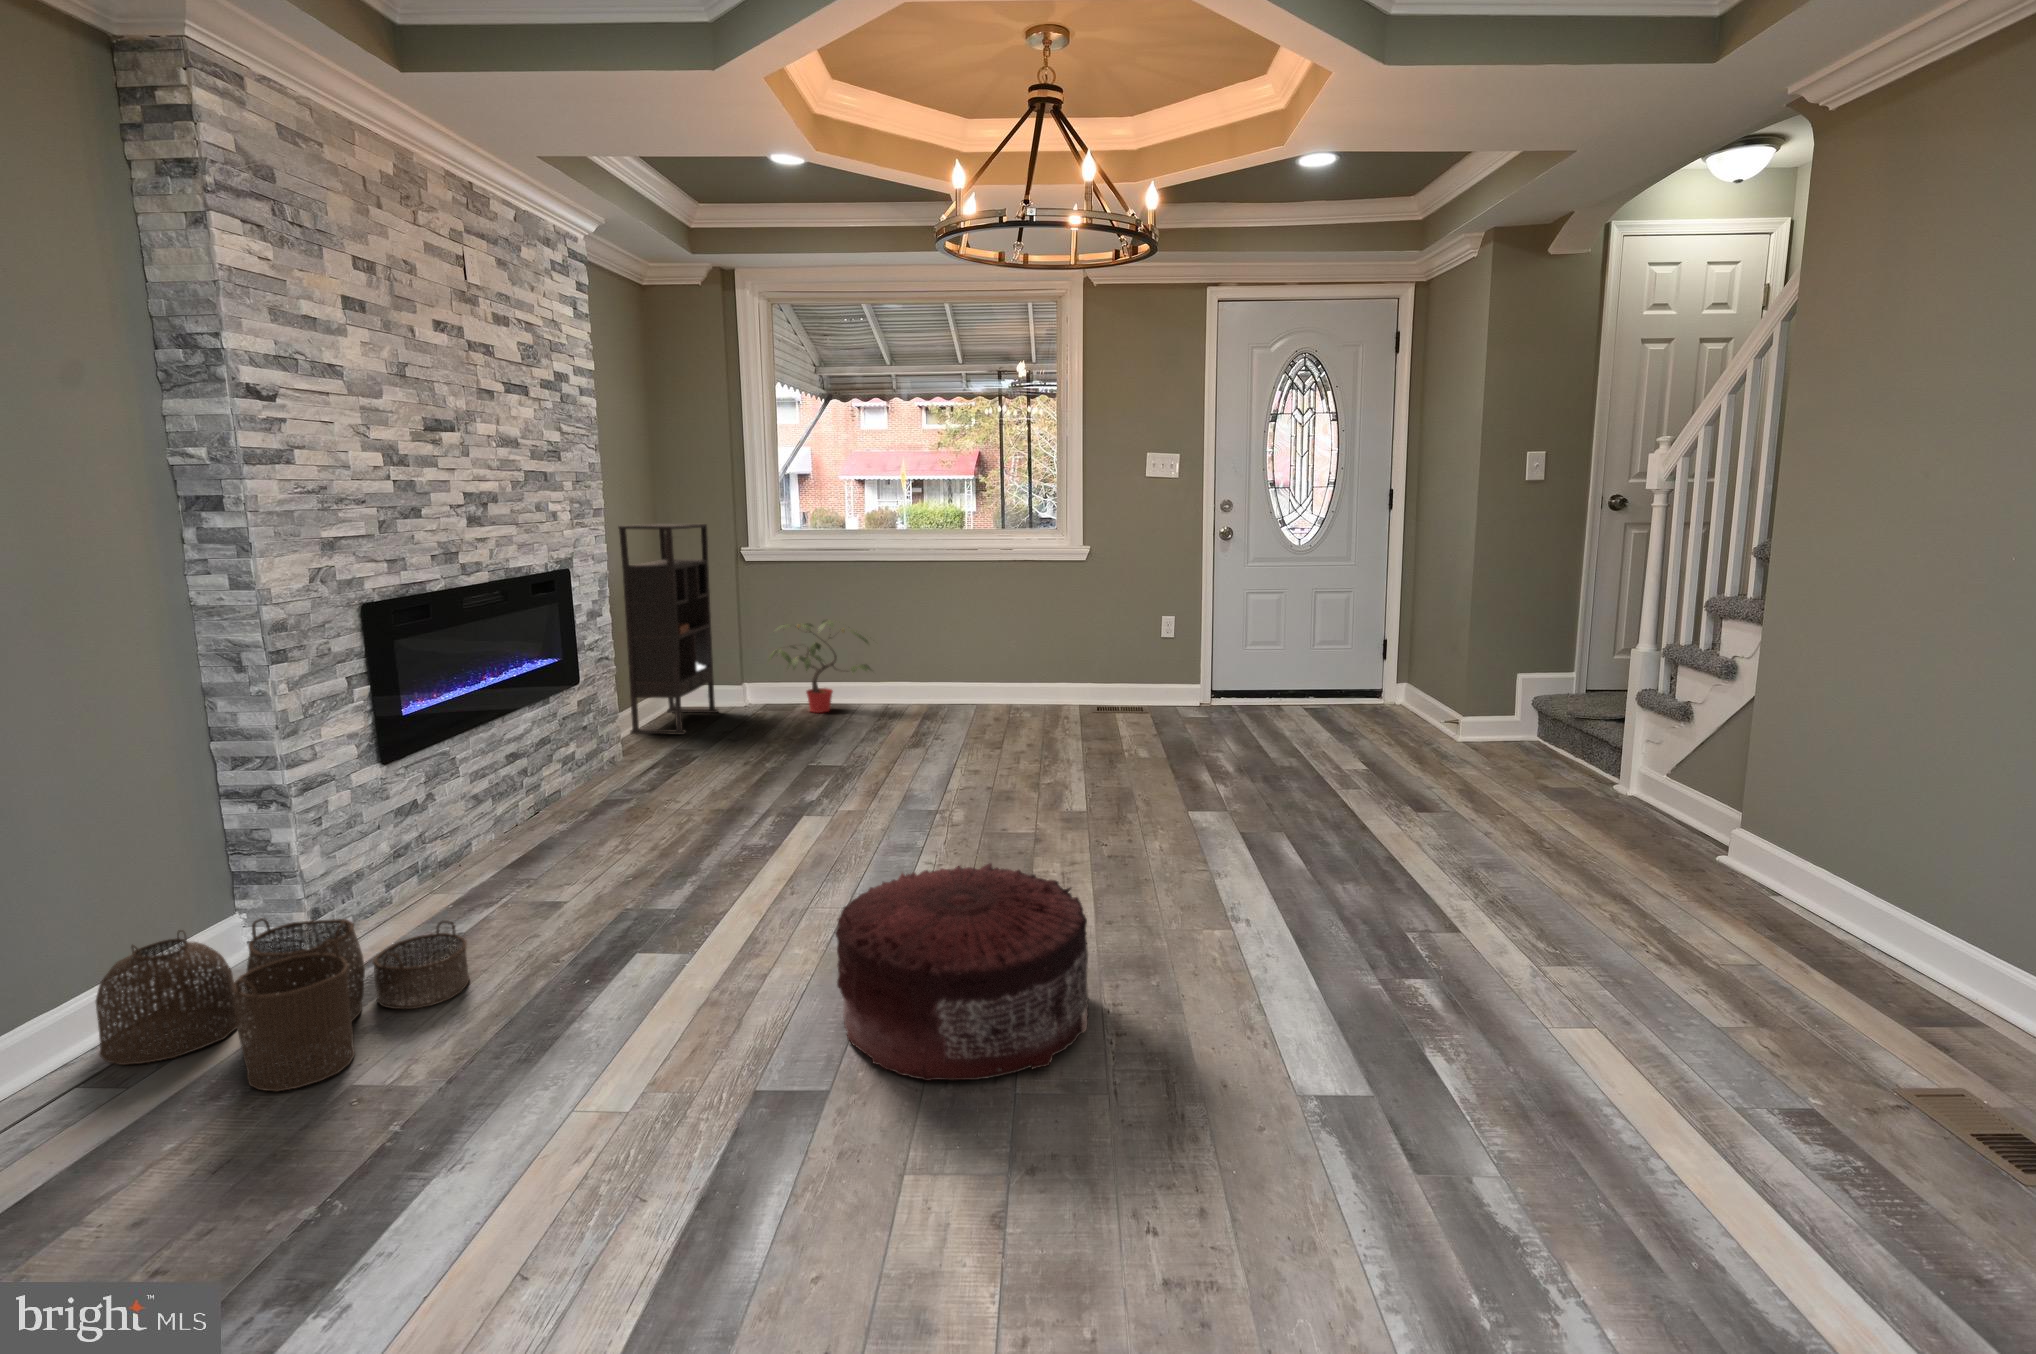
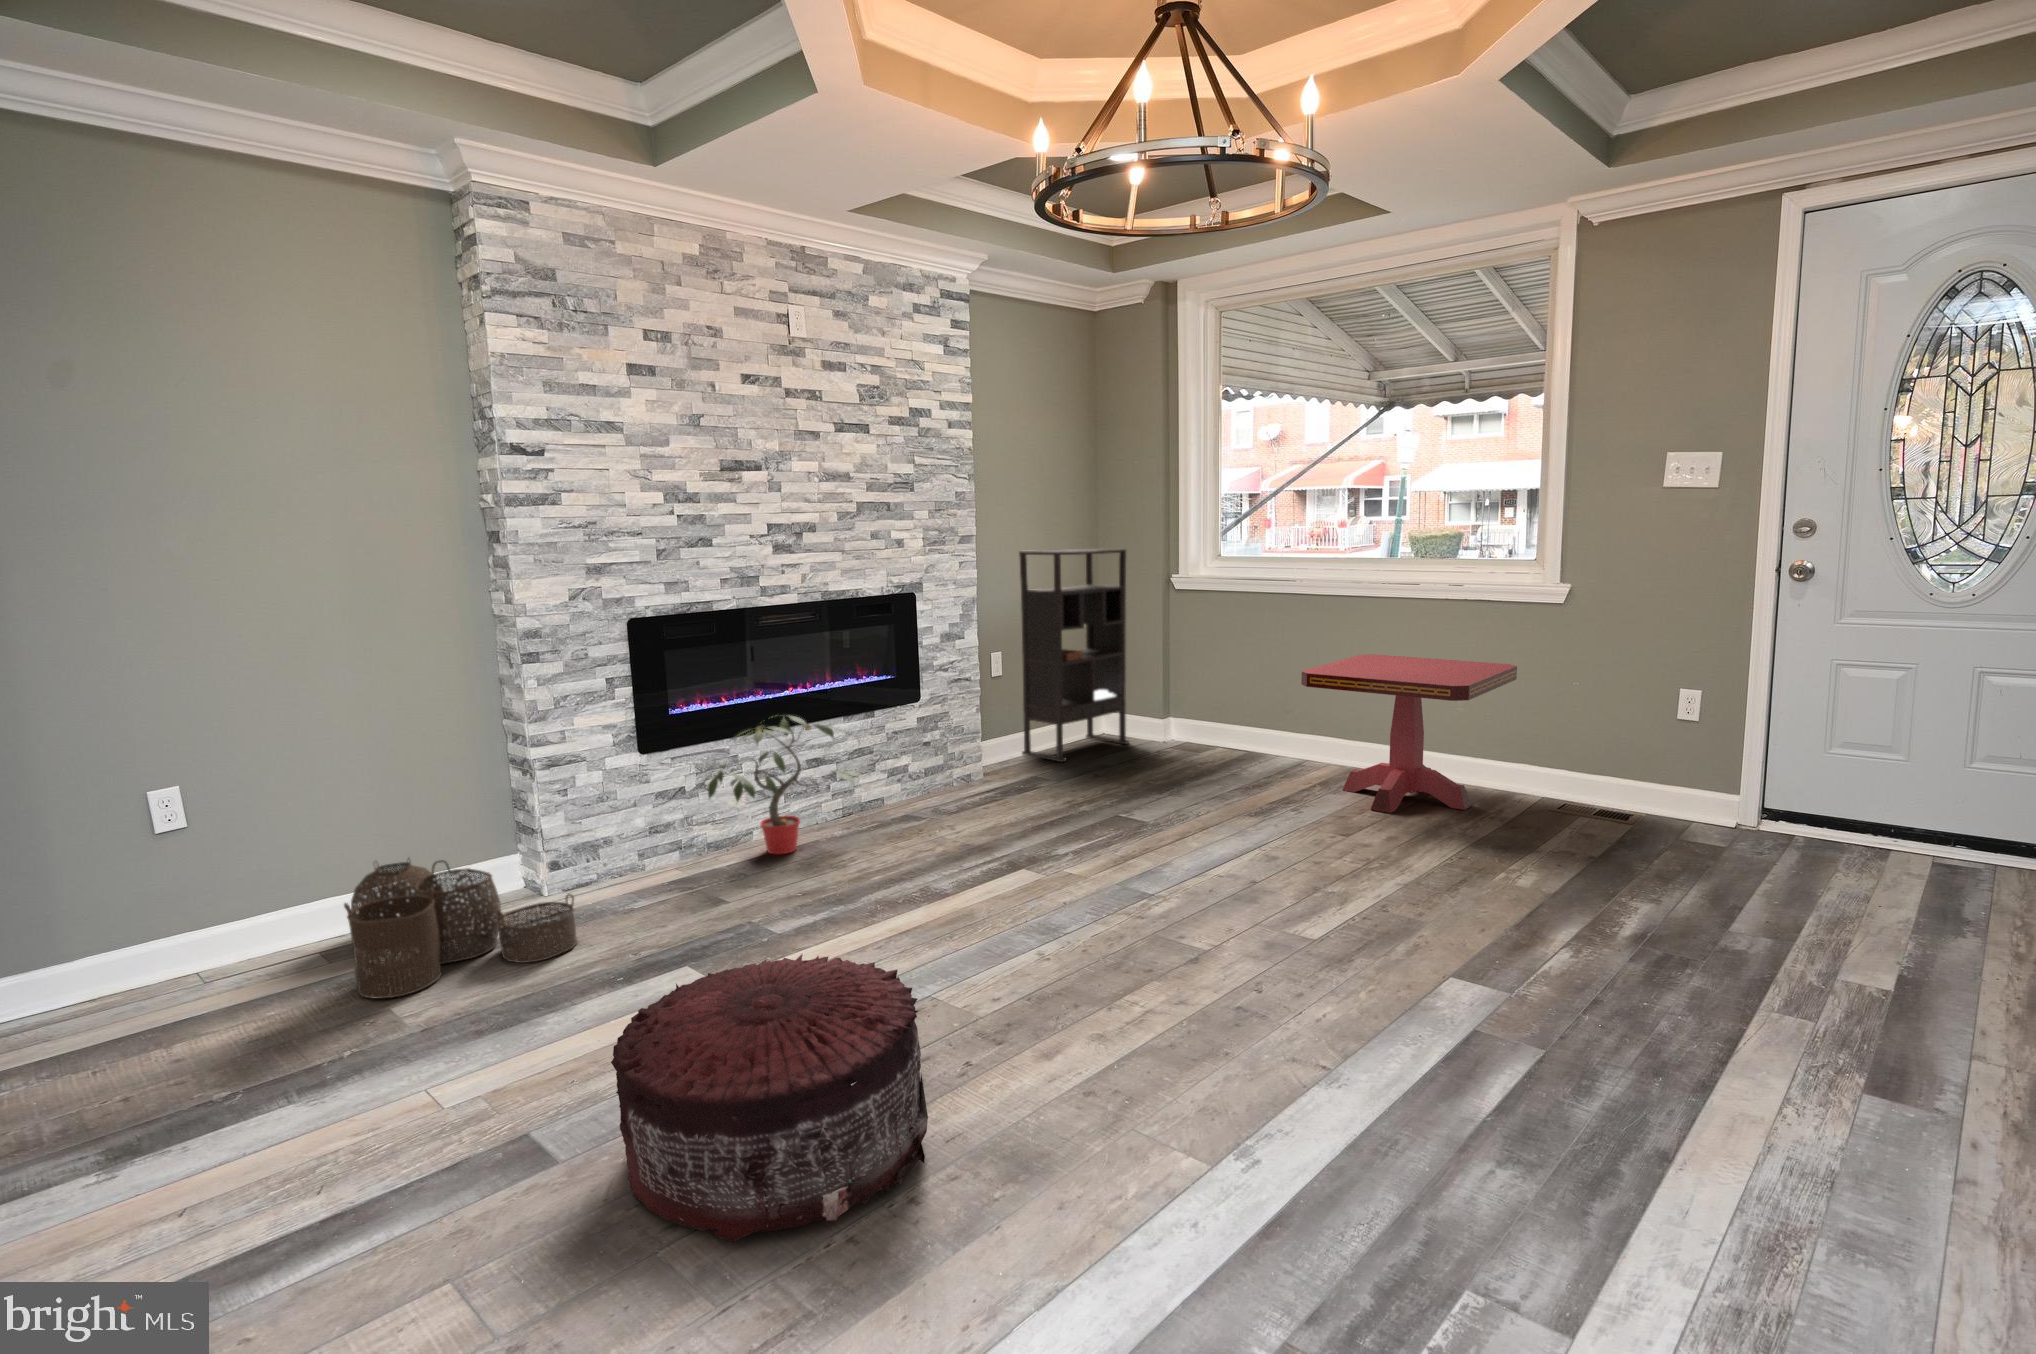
side table: none [929,610,1063,731] -> present [1301,654,1517,813]
potted plant: present [768,620,871,713] -> present [703,716,863,855]

